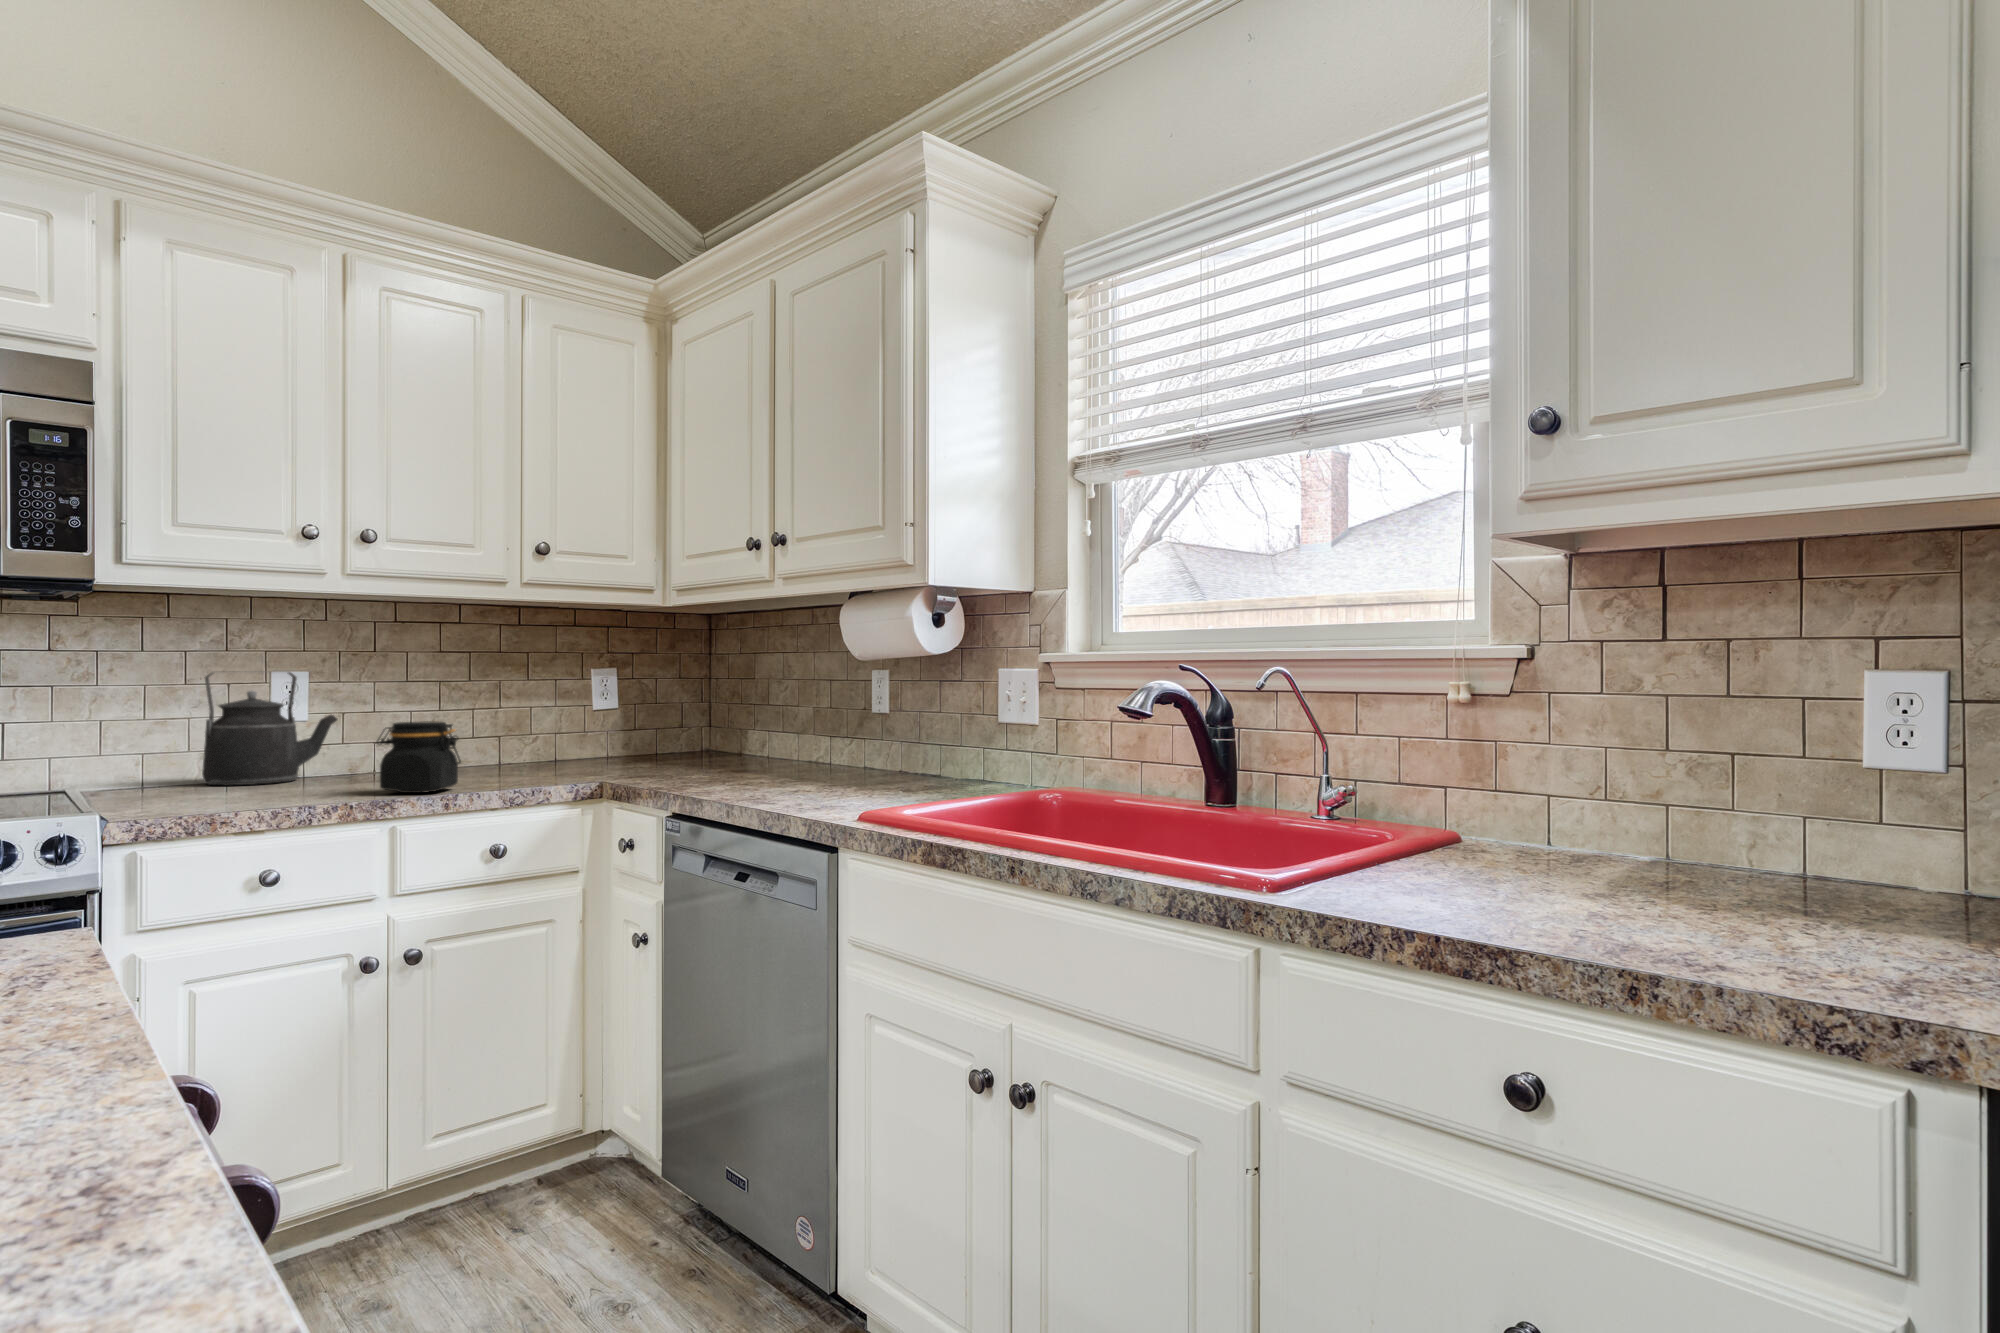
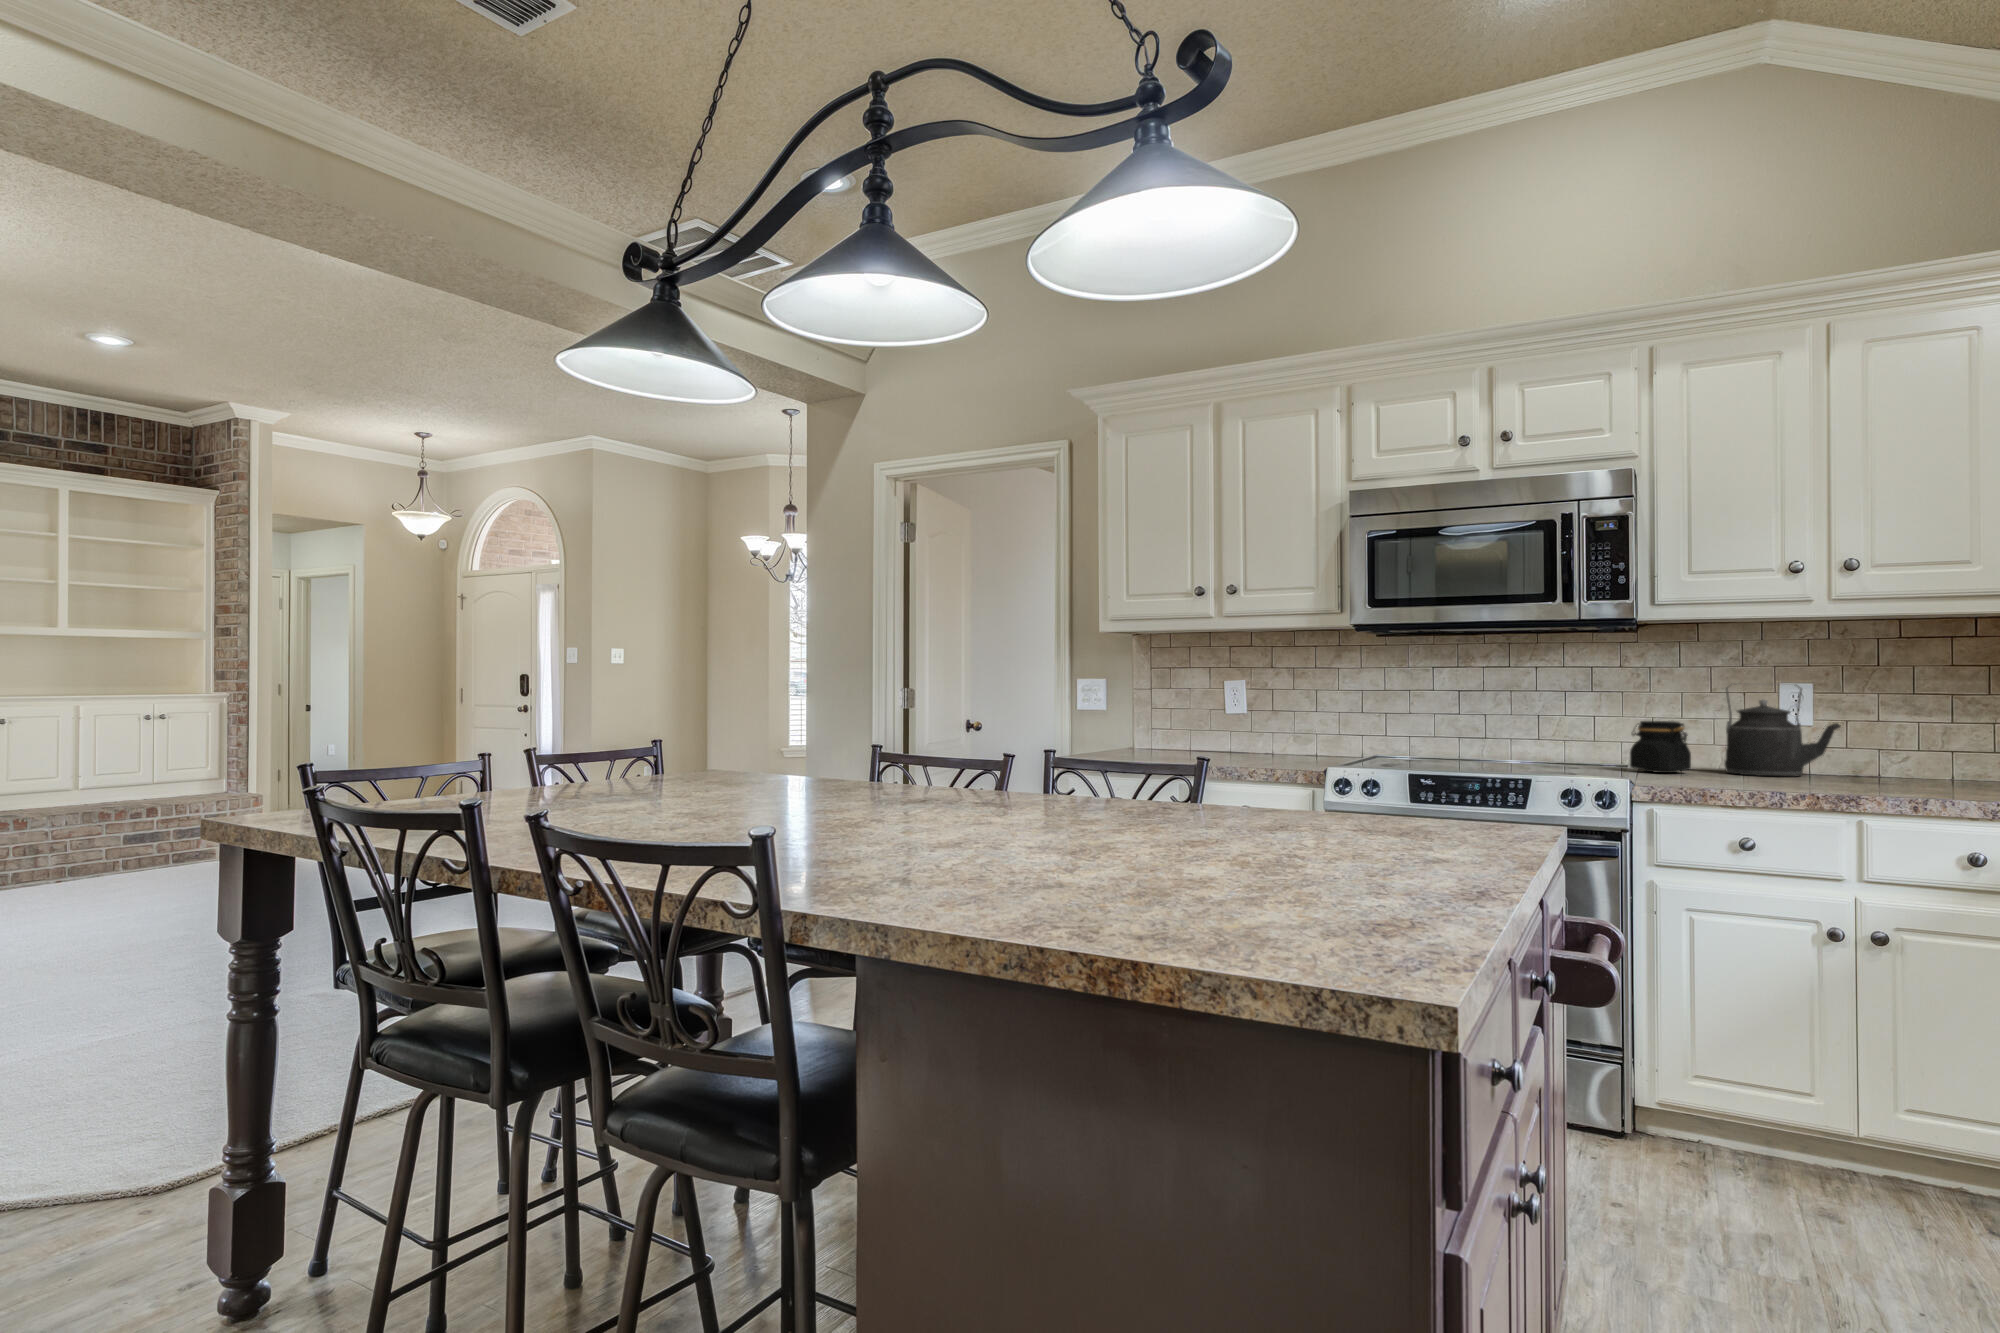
jar: present [377,721,461,793] -> present [1630,721,1691,773]

